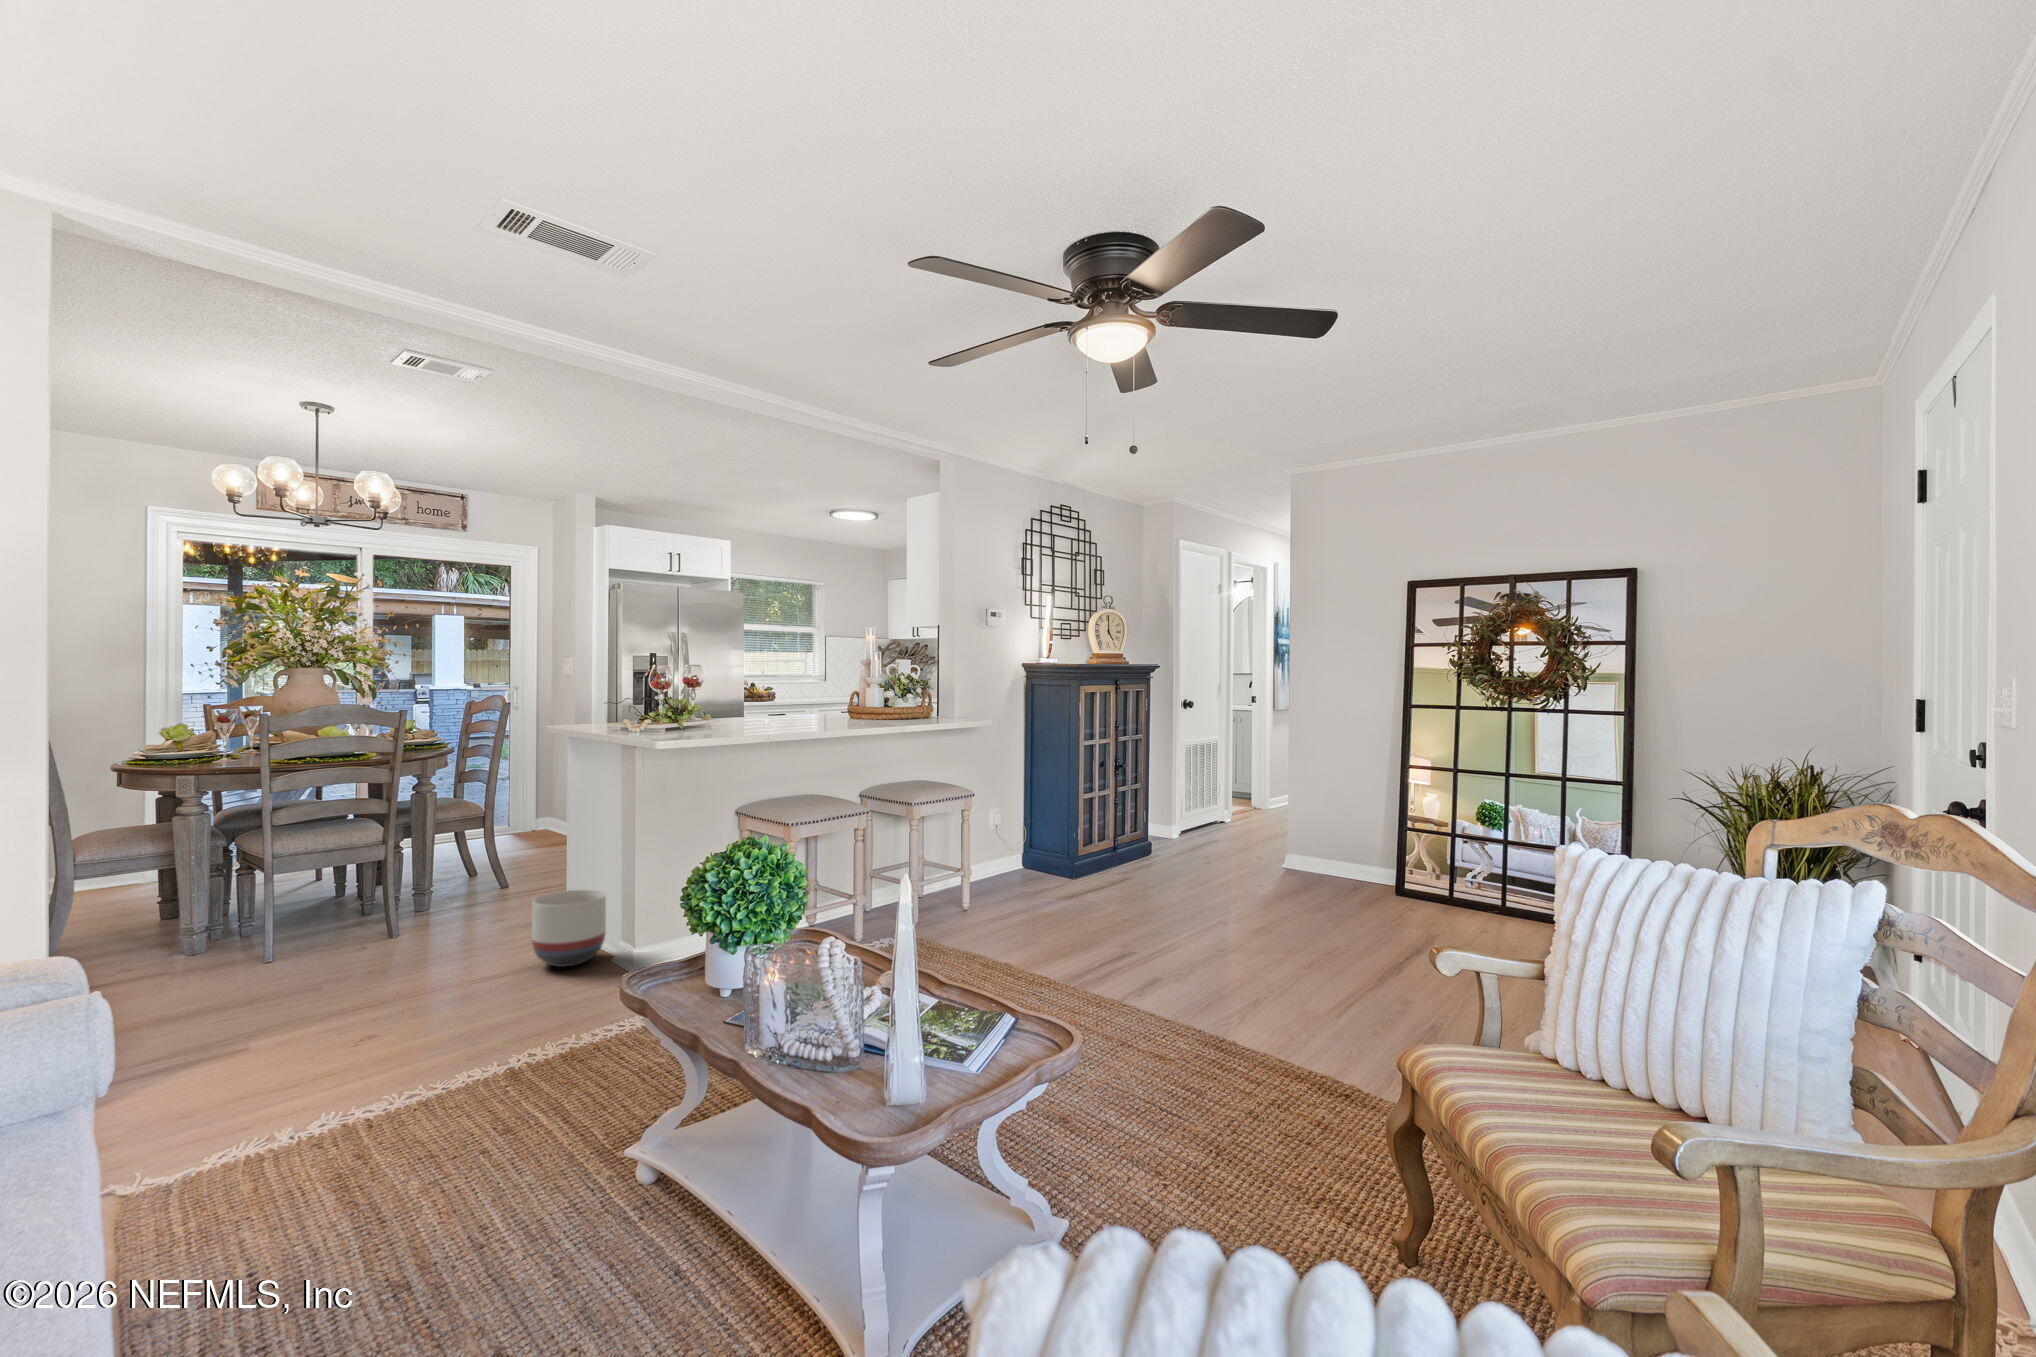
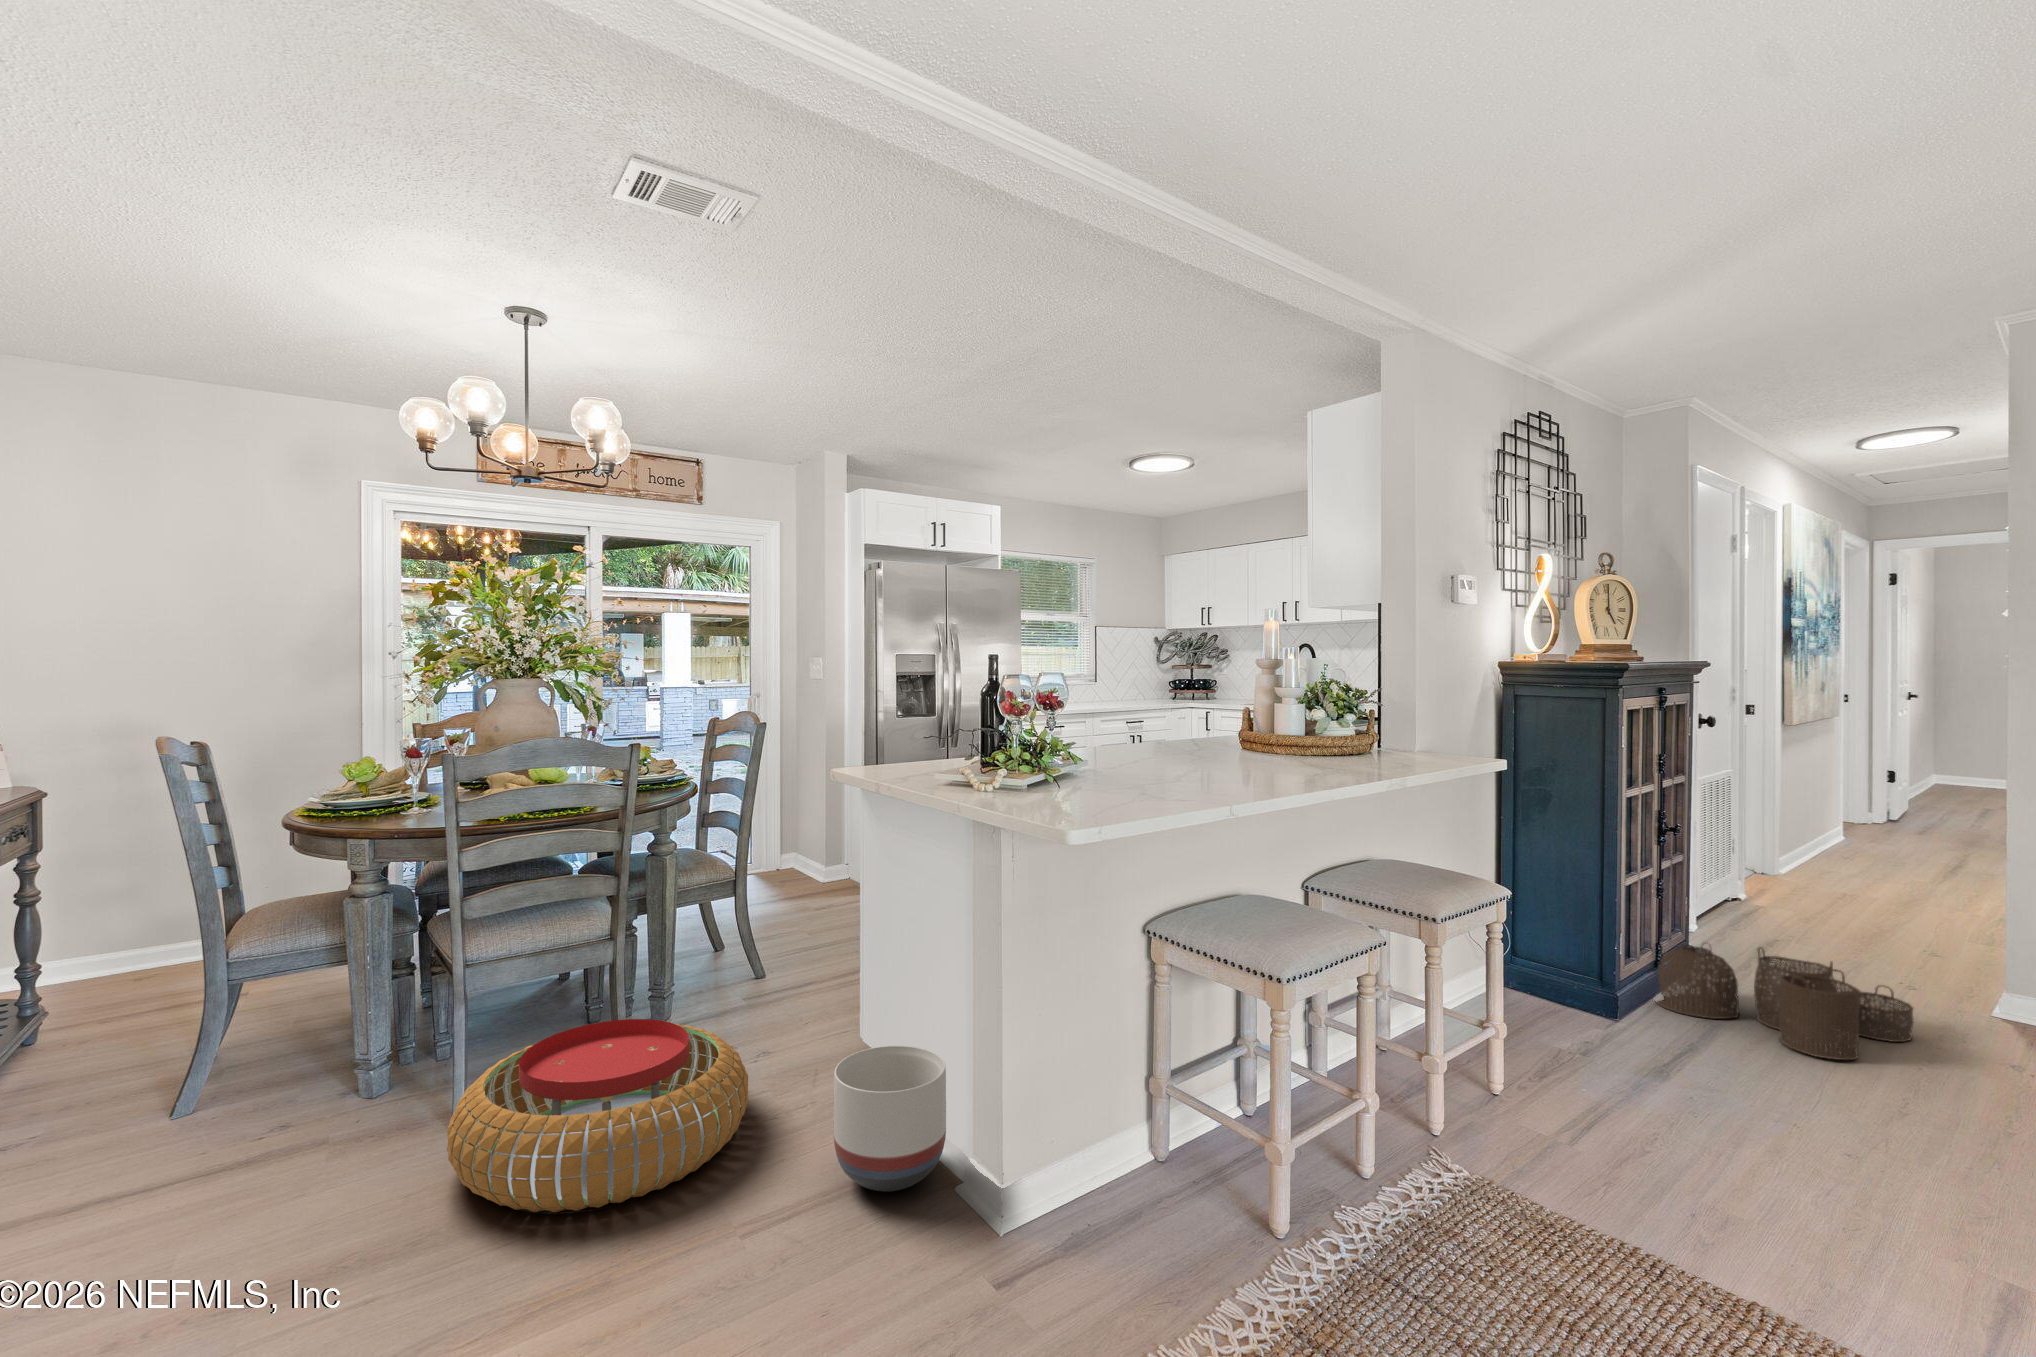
woven basket: none [1105,834,1225,890] -> present [1655,943,1913,1060]
pouf: none [265,889,481,987] -> present [447,1019,748,1212]

